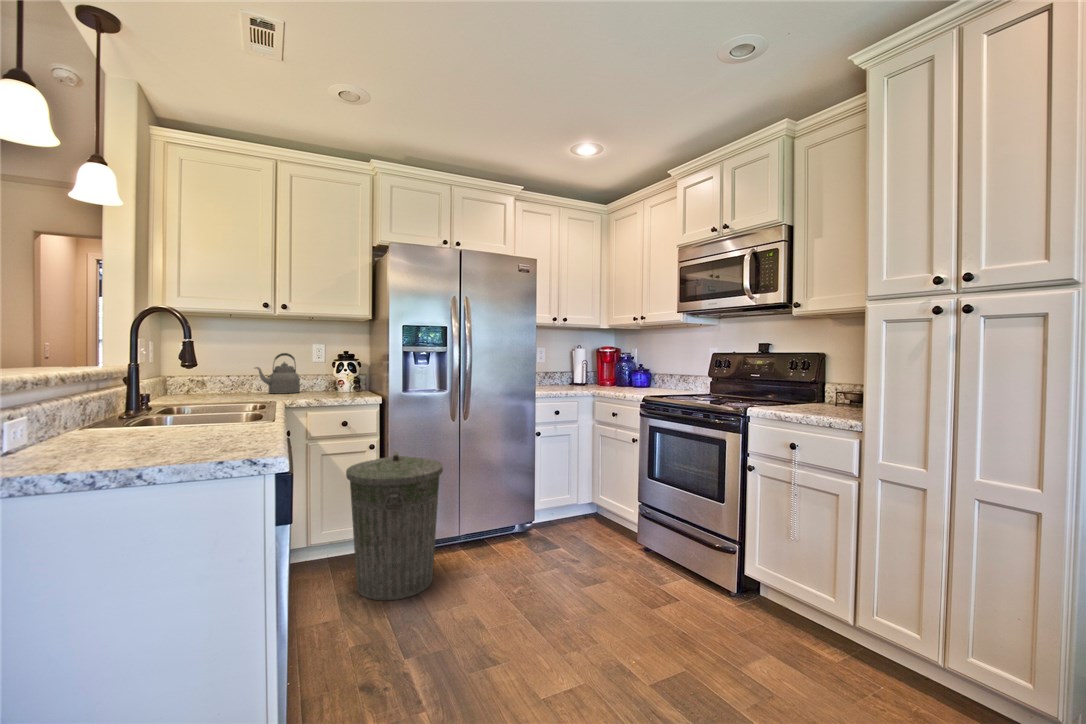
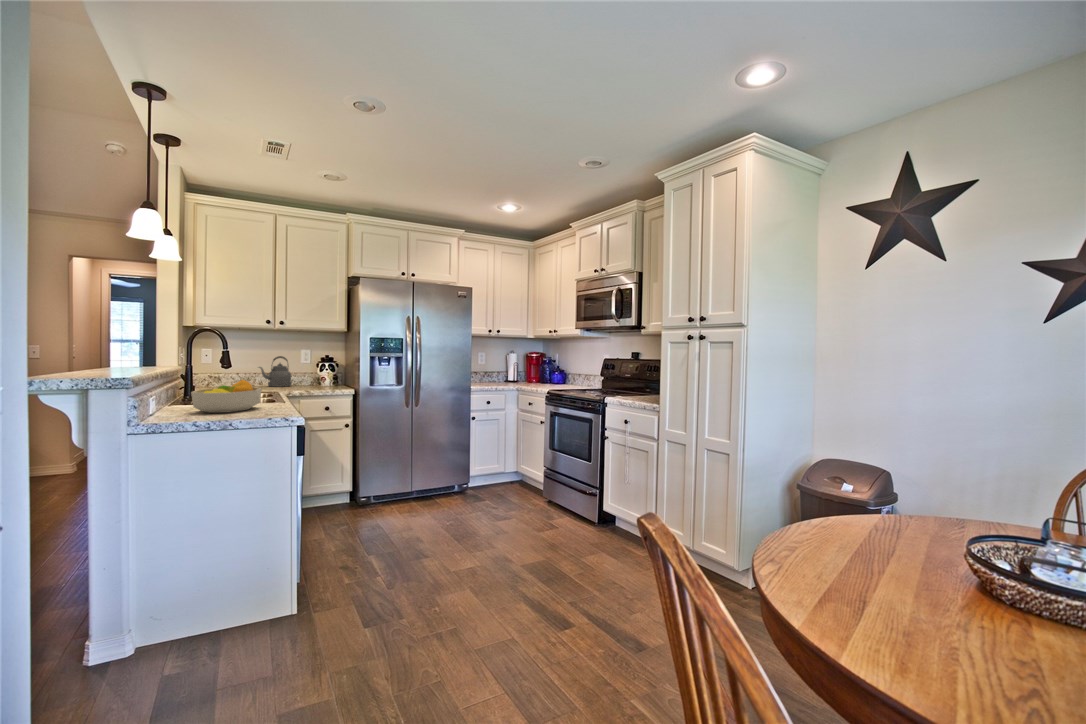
fruit bowl: none [81,384,227,448] -> present [191,380,261,413]
trash can: present [346,452,443,600] -> none [328,428,397,529]

